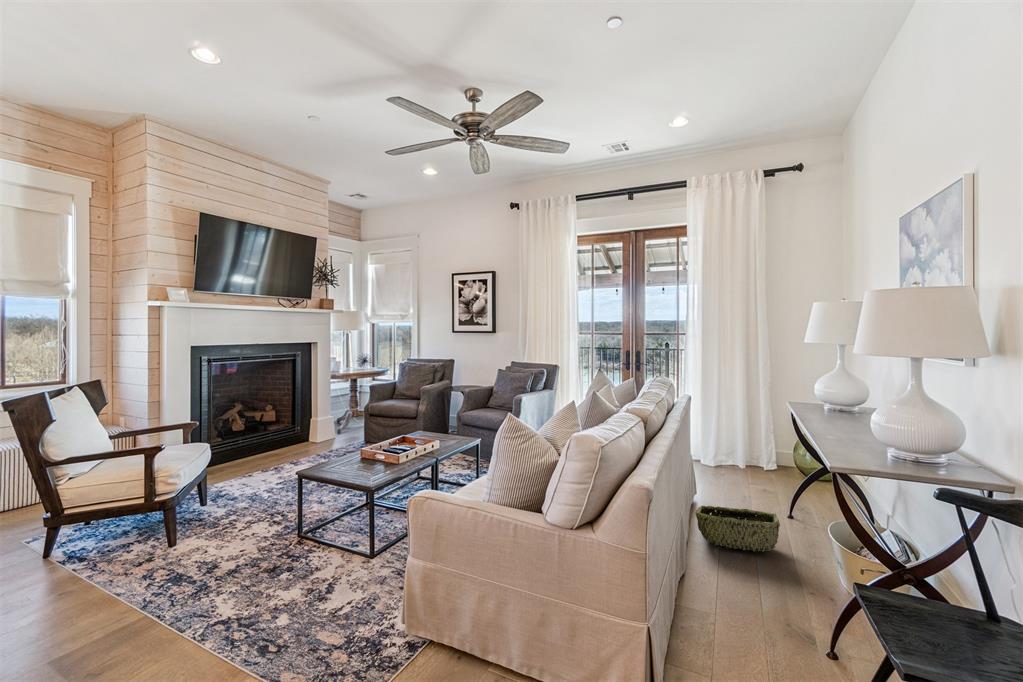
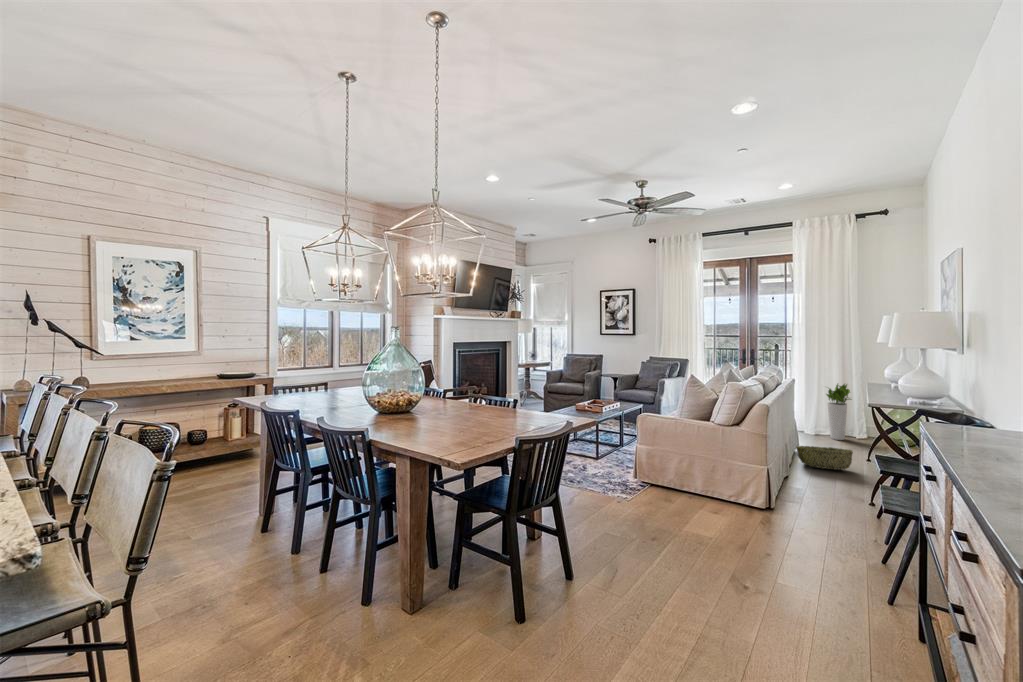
planter: none [724,397,762,475] -> present [826,384,851,440]

